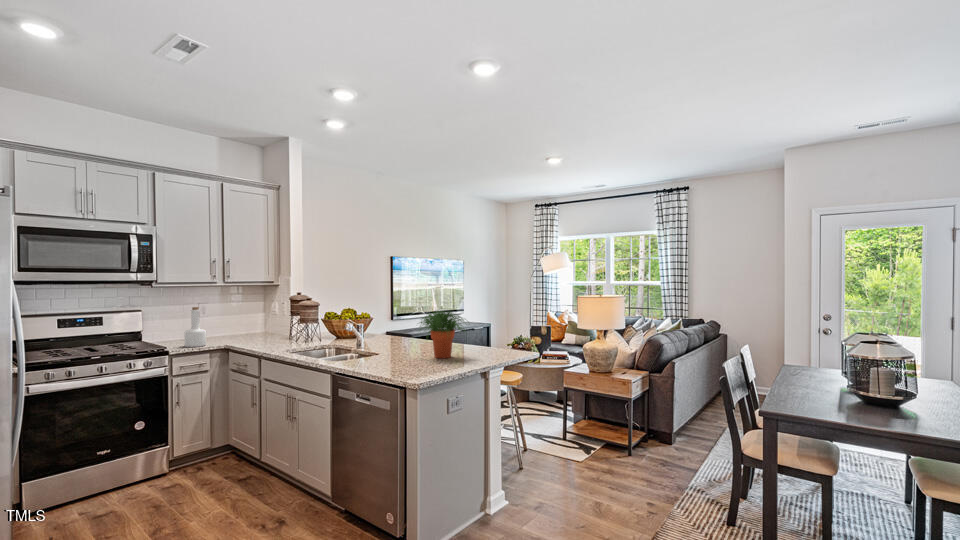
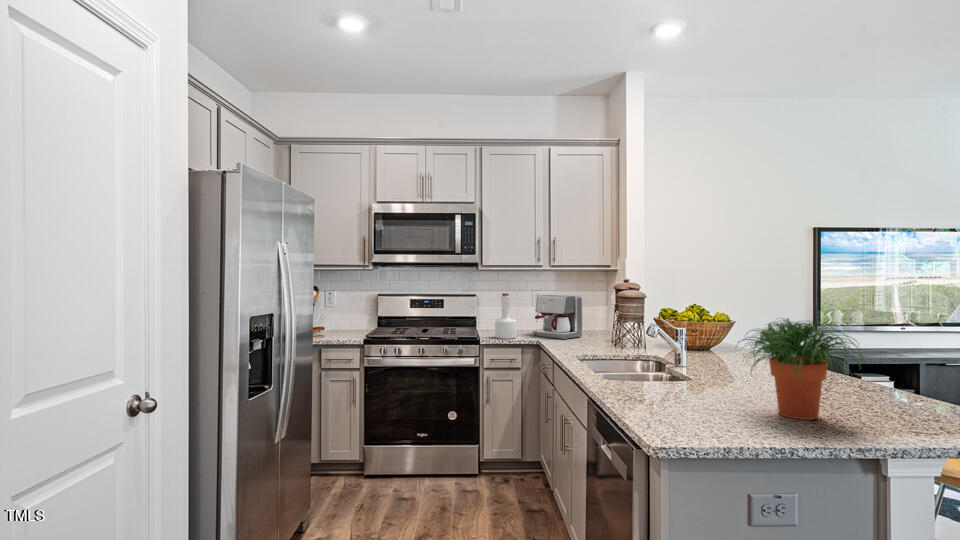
coffee maker: none [215,306,259,343] -> present [533,295,583,339]

